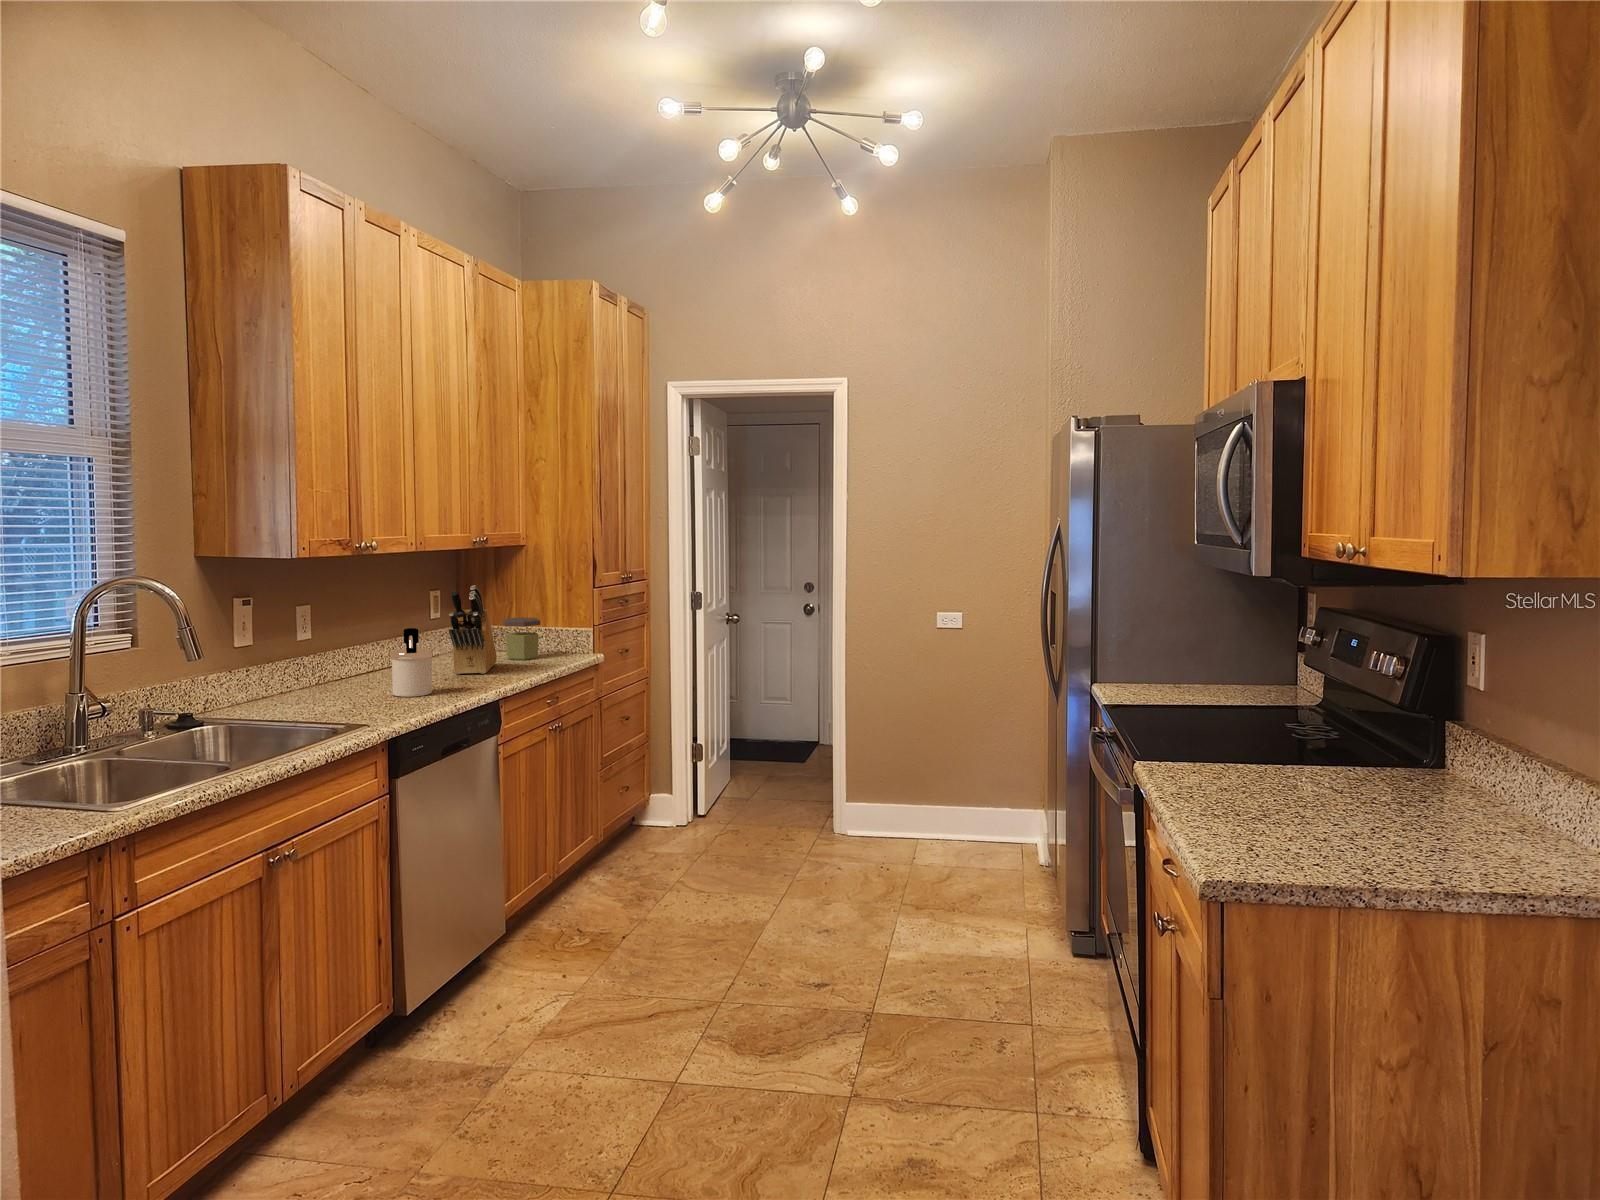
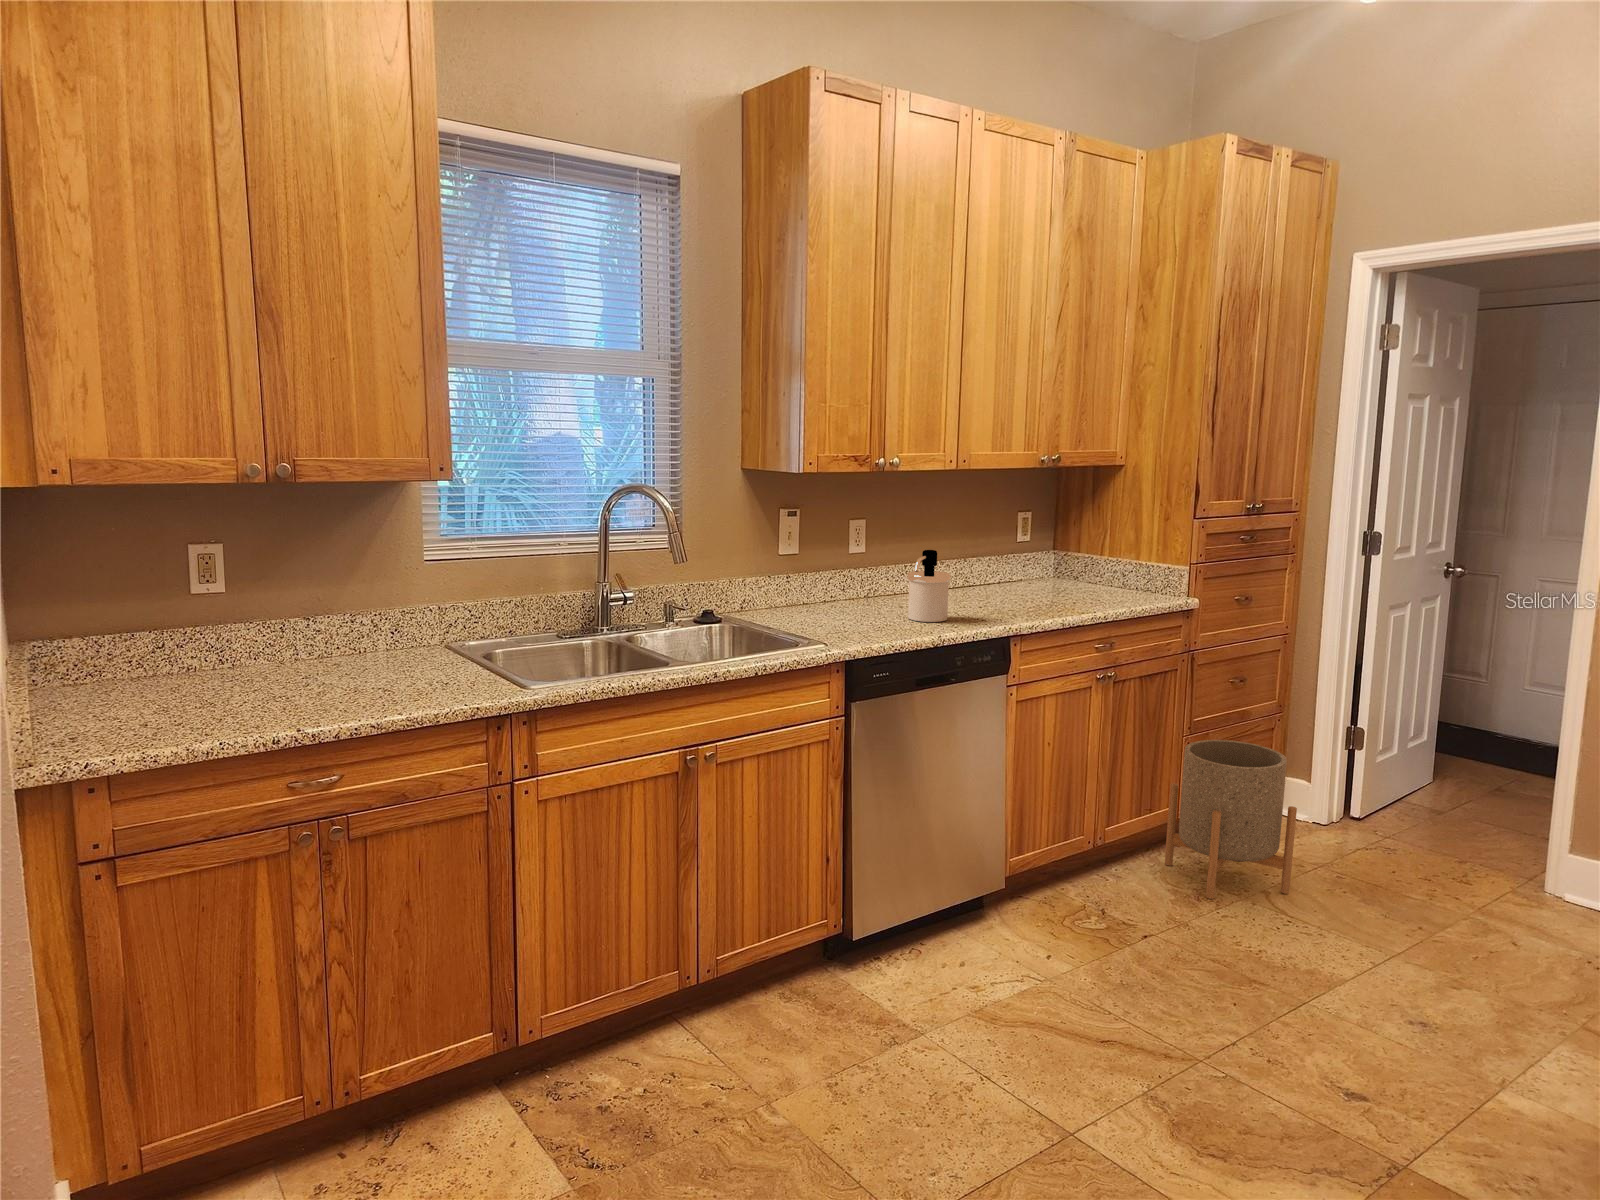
knife block: present [449,586,497,674] -> none [993,509,1065,607]
jar: present [503,617,540,660] -> none [1083,548,1126,596]
planter: none [598,766,698,898] -> present [1165,740,1297,899]

